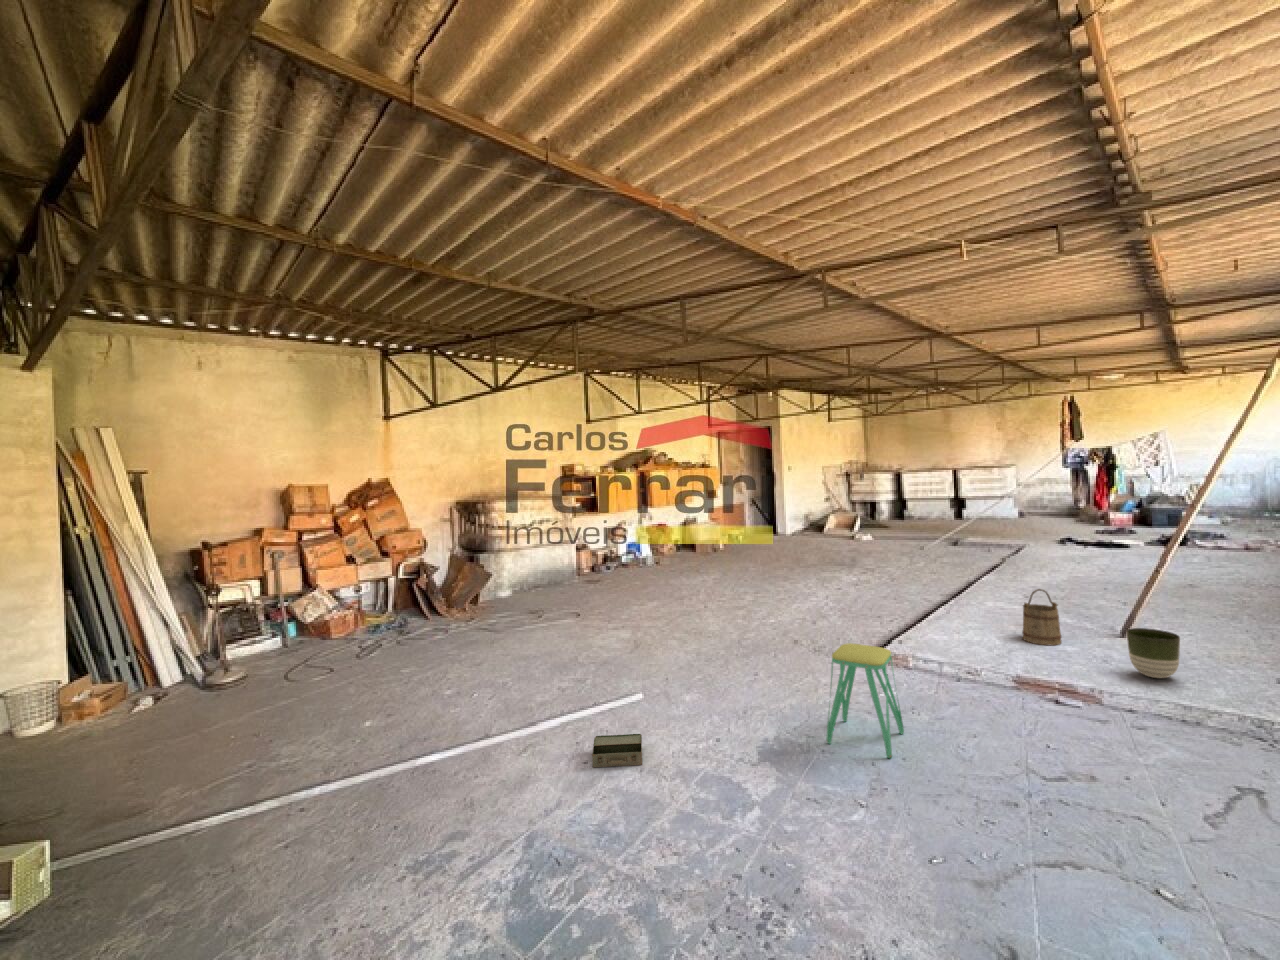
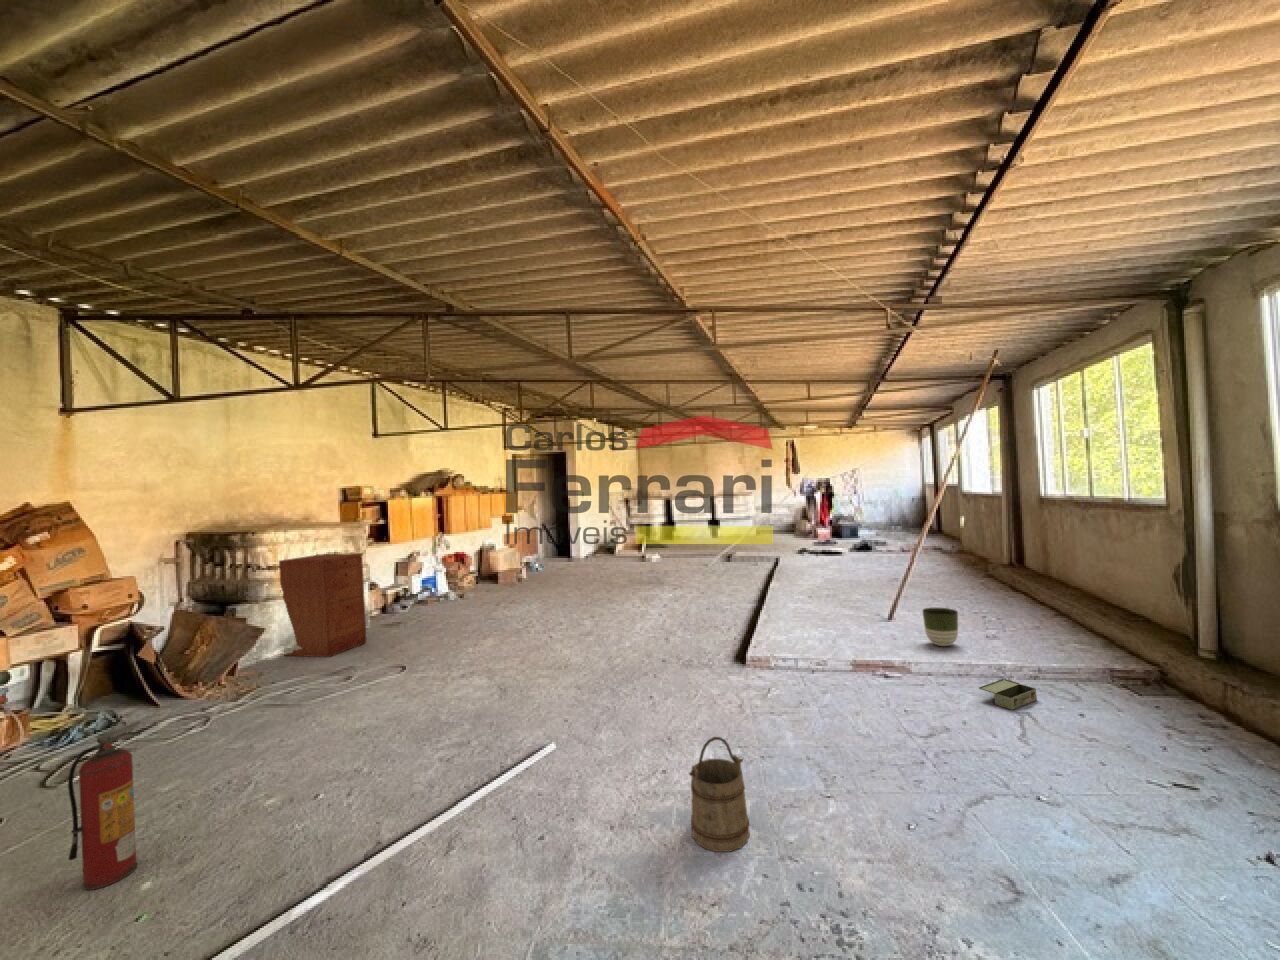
filing cabinet: none [510,520,571,602] -> present [279,553,366,657]
bucket: present [1022,589,1062,645] -> present [689,737,750,852]
fire extinguisher: none [357,625,392,722] -> present [68,721,140,890]
stool: present [826,643,904,758] -> none [750,650,817,759]
toolbox: present [592,734,642,767] -> present [979,679,1037,710]

